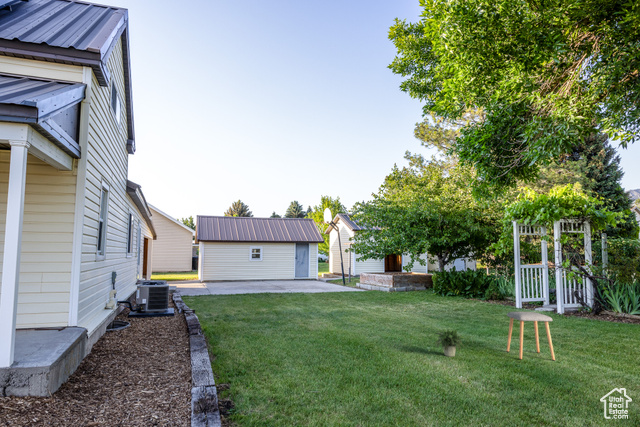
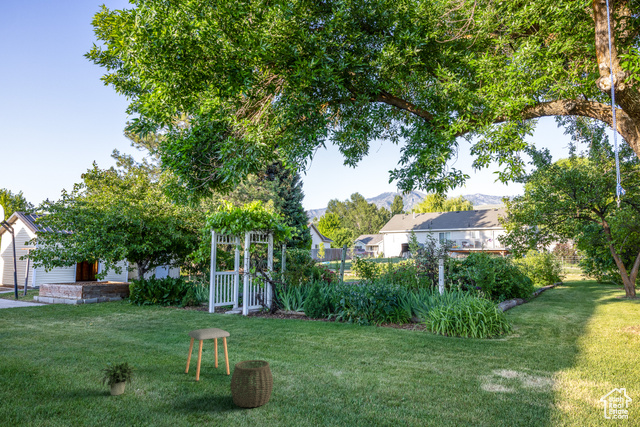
woven basket: none [561,344,613,391] -> present [230,360,273,407]

